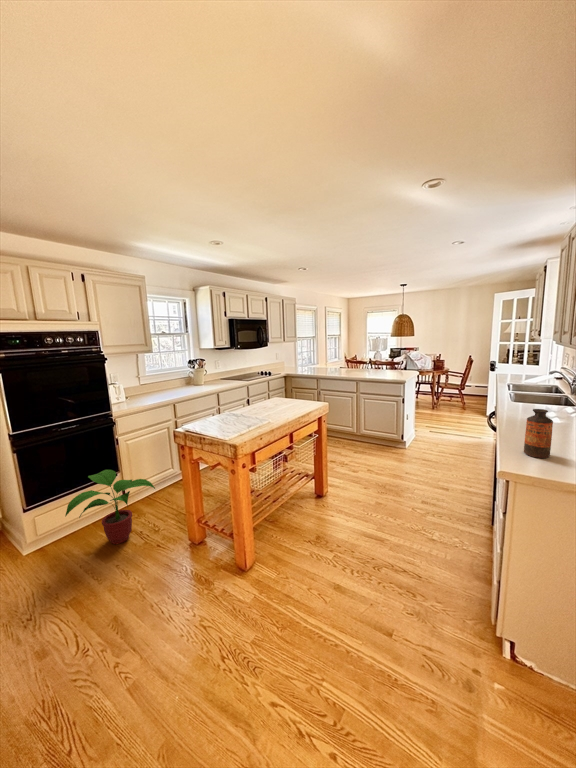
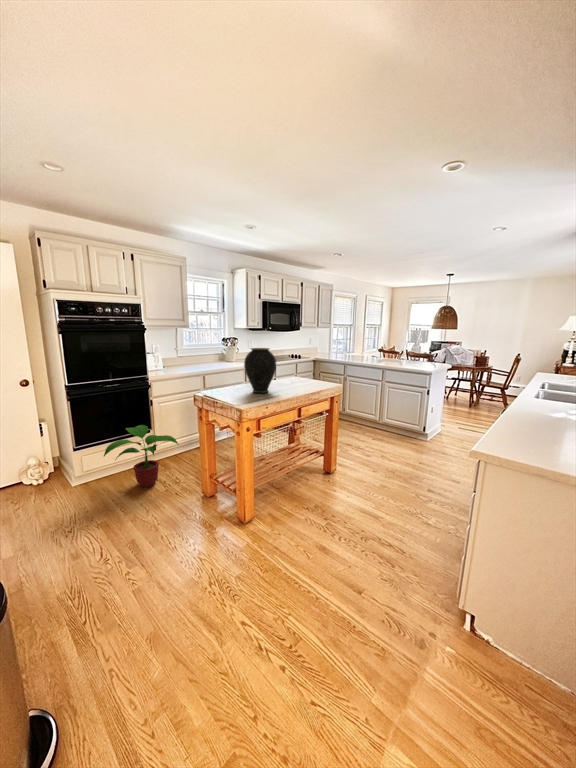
vase: none [229,372,264,423] -> present [244,348,276,393]
bottle: present [524,409,553,458] -> none [507,396,538,445]

